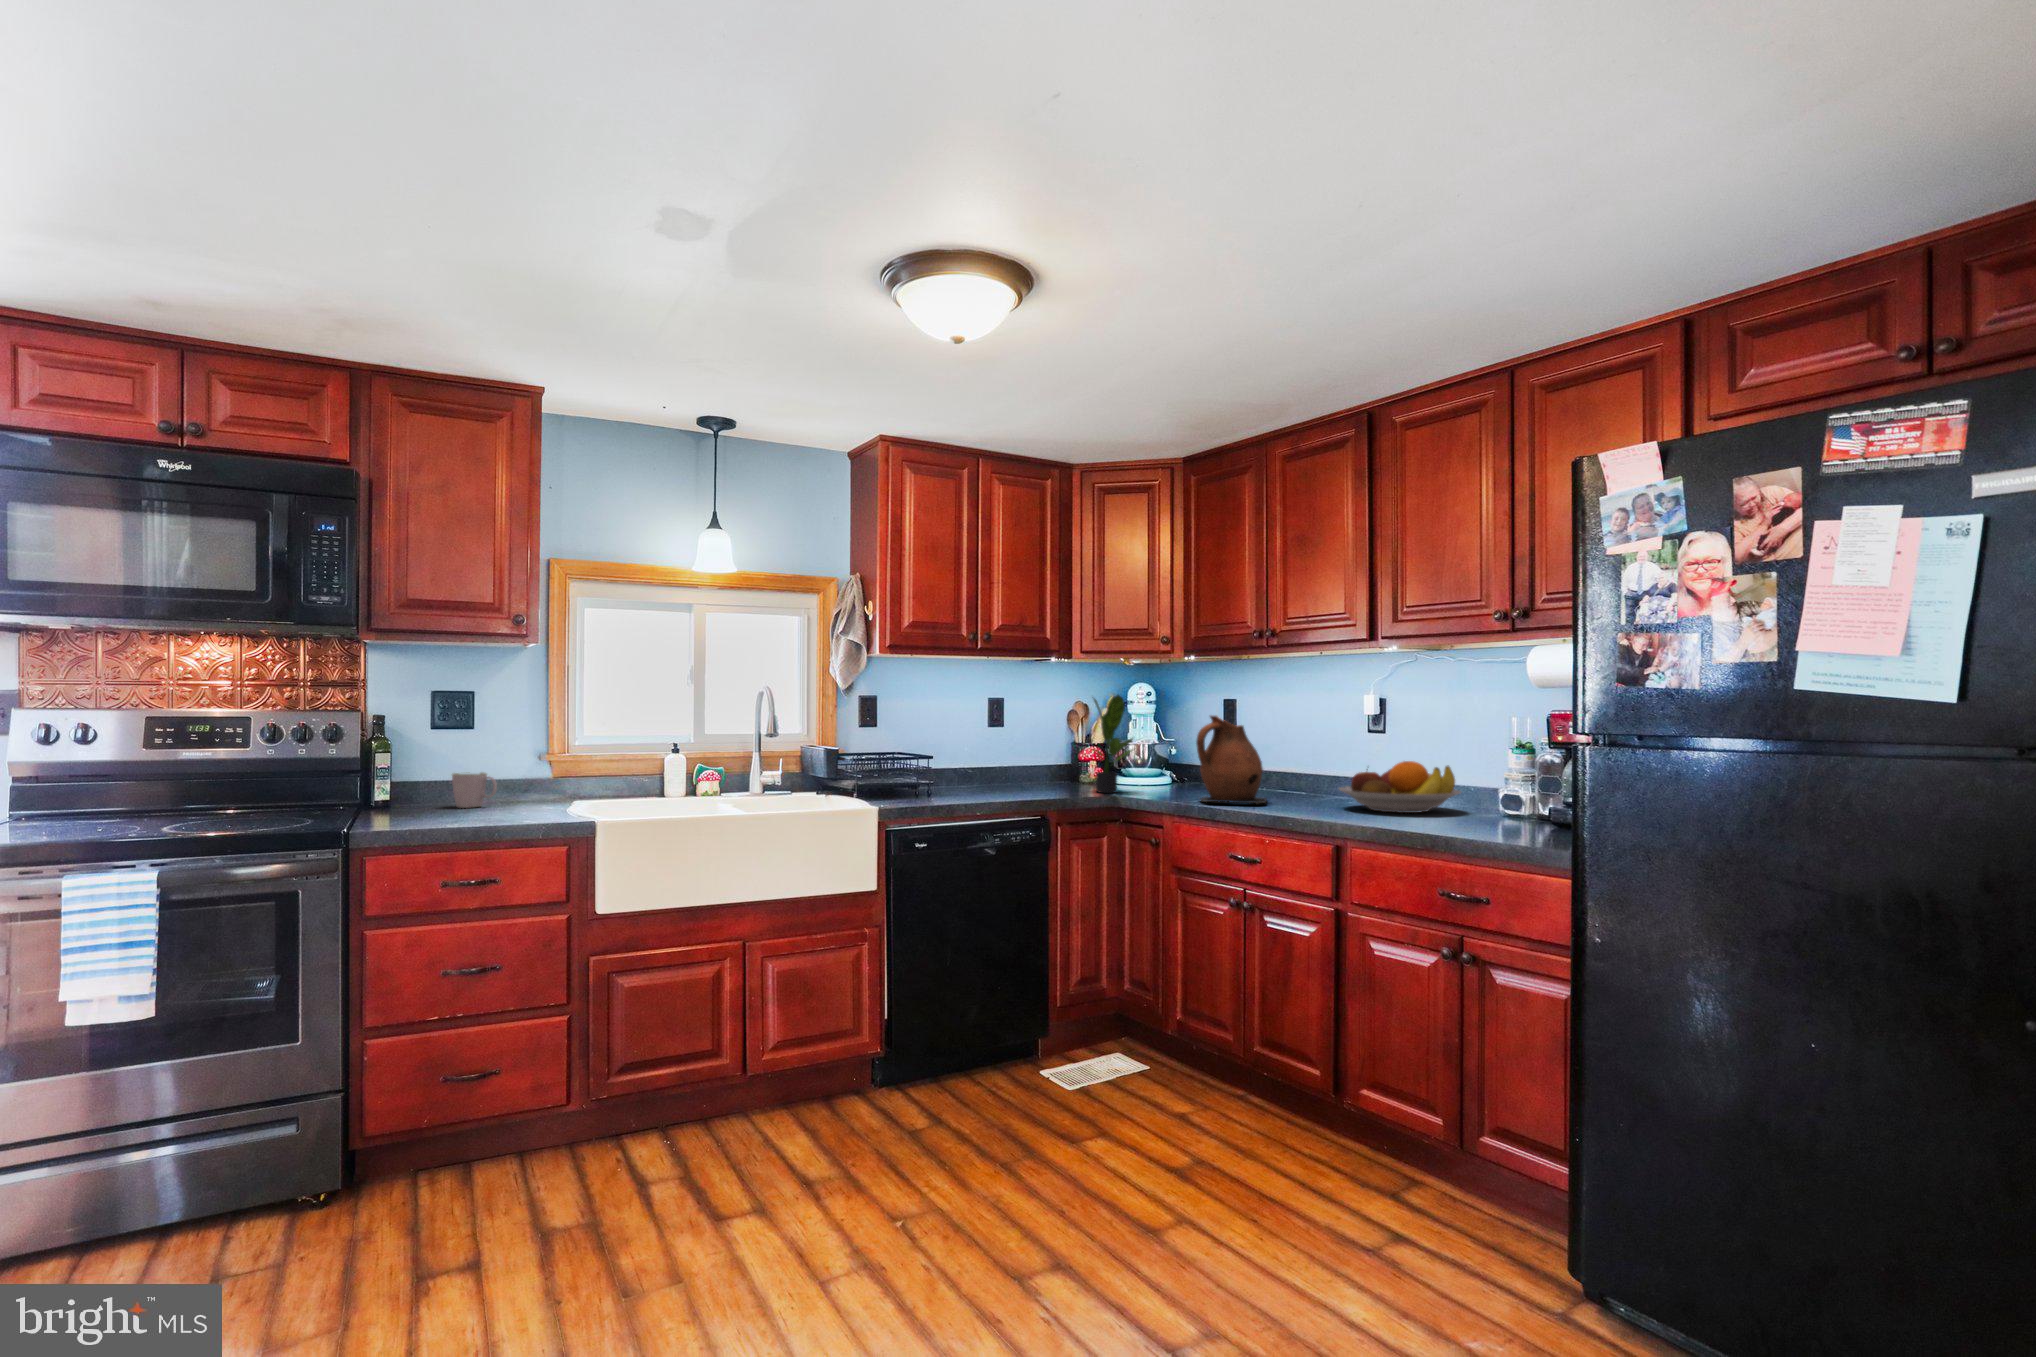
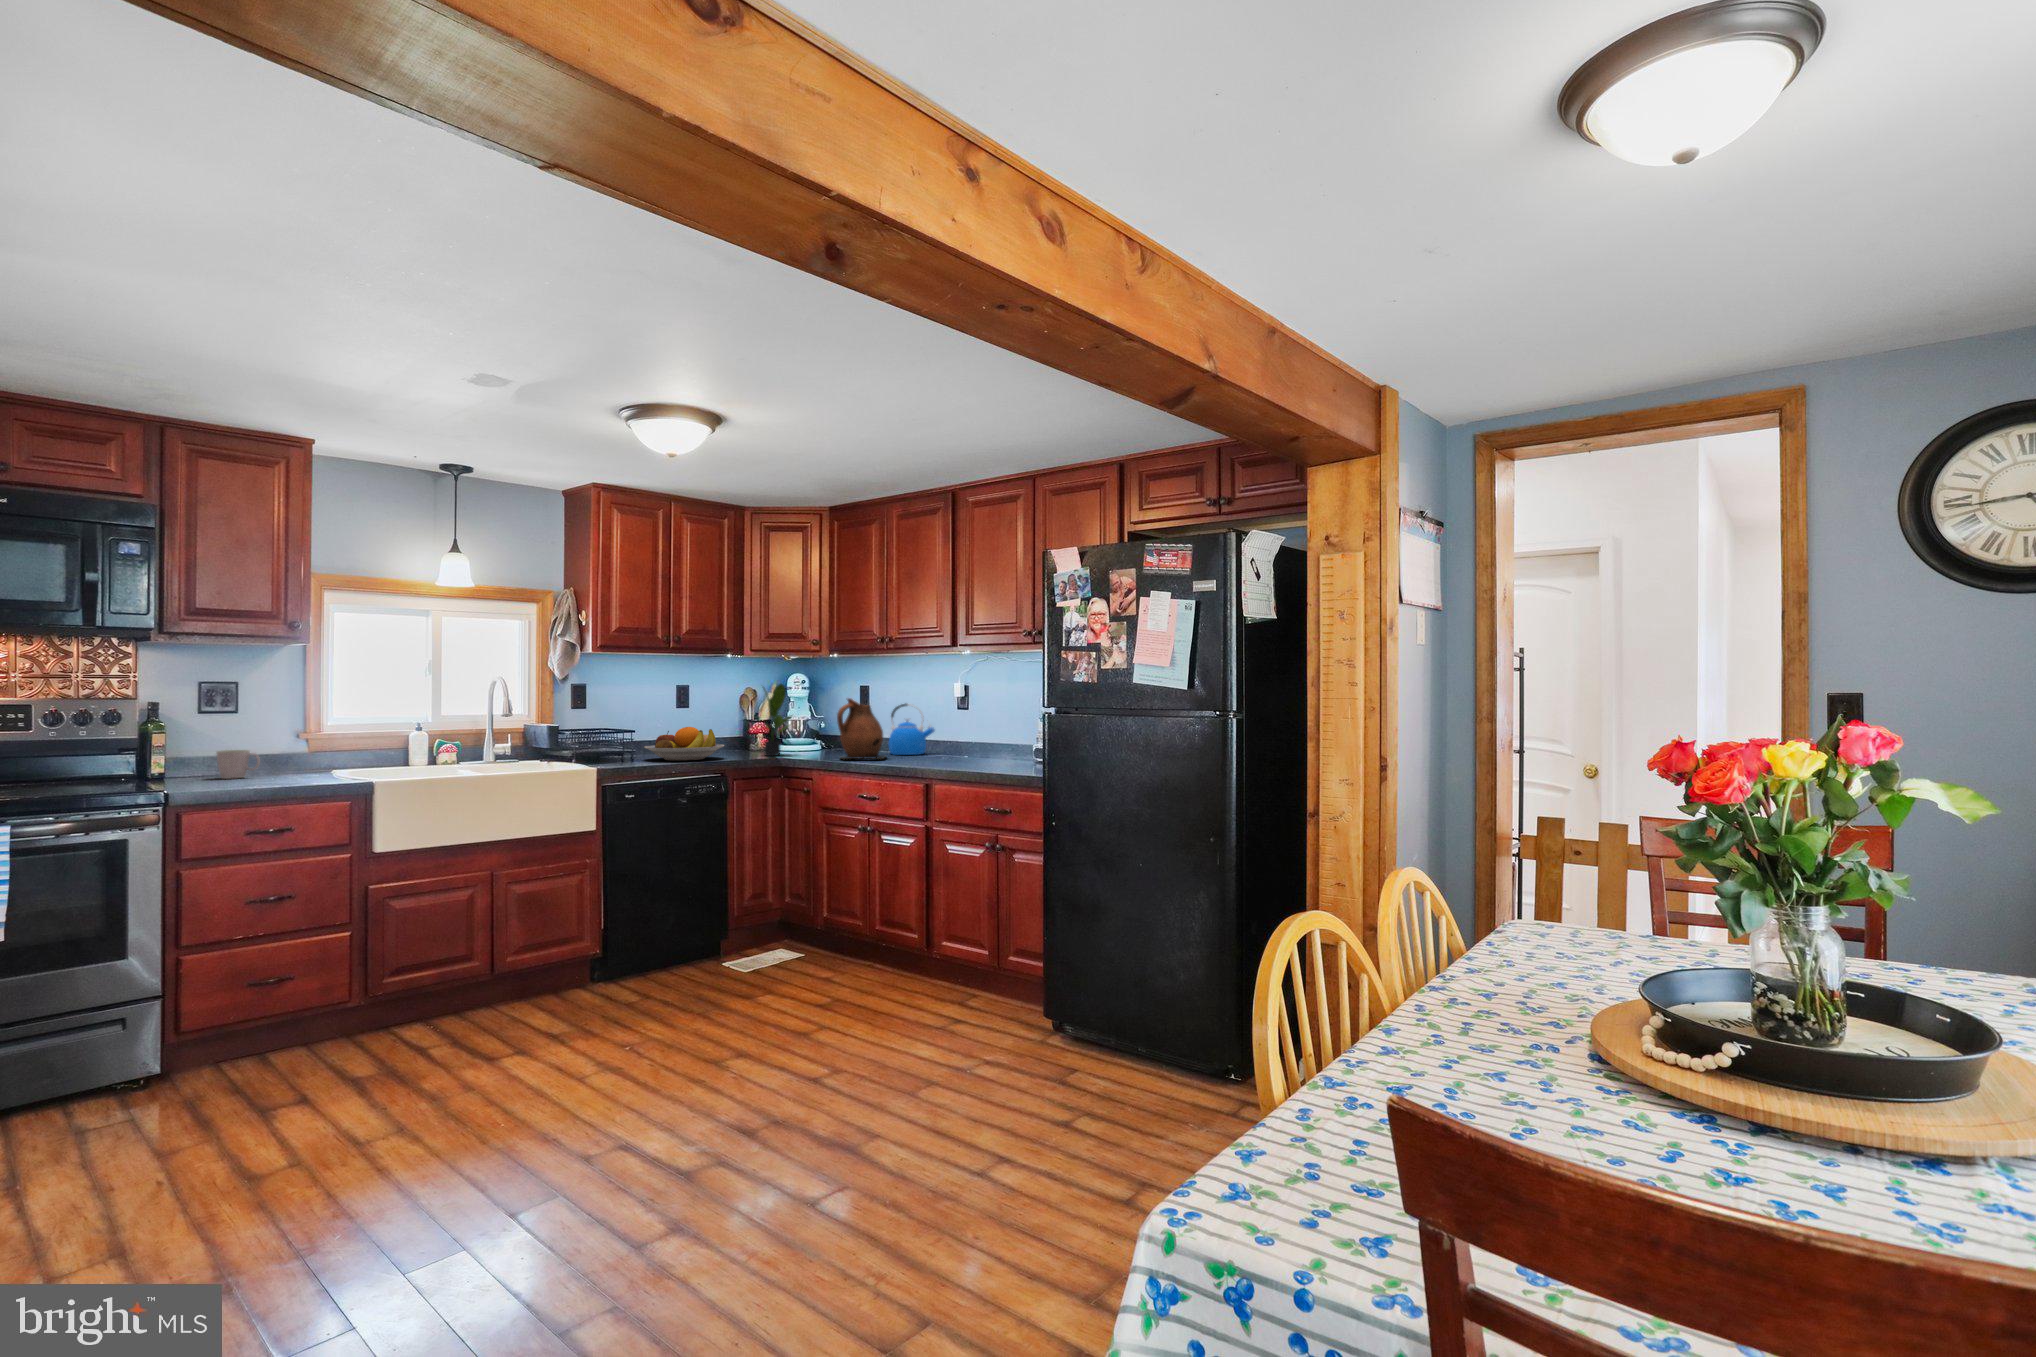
kettle: none [1267,723,1335,797] -> present [889,704,935,755]
fruit bowl: present [1339,761,1460,813] -> present [644,727,724,761]

